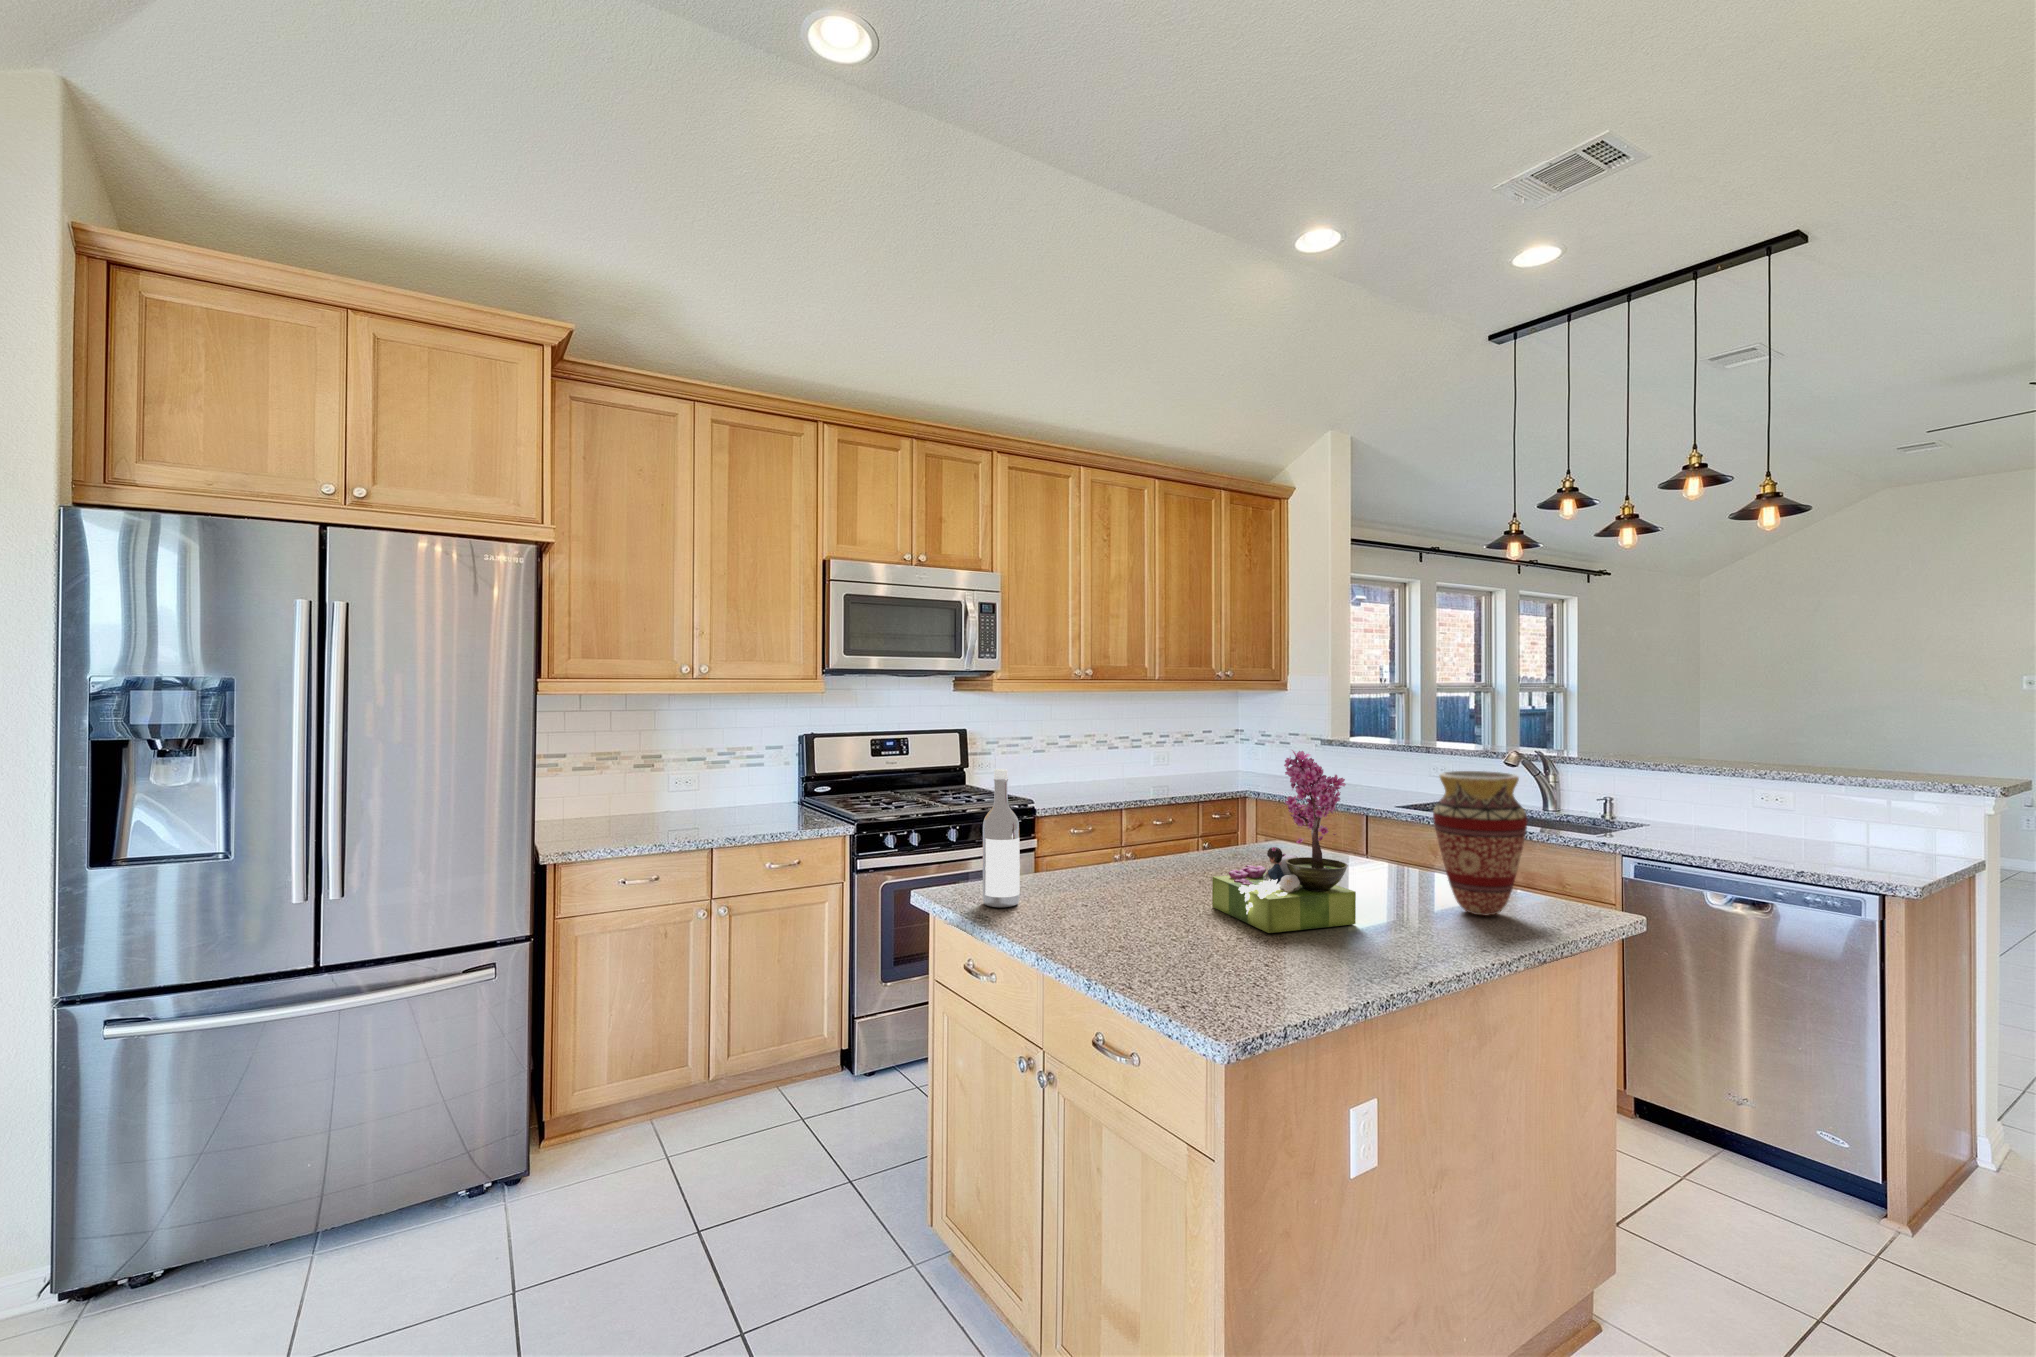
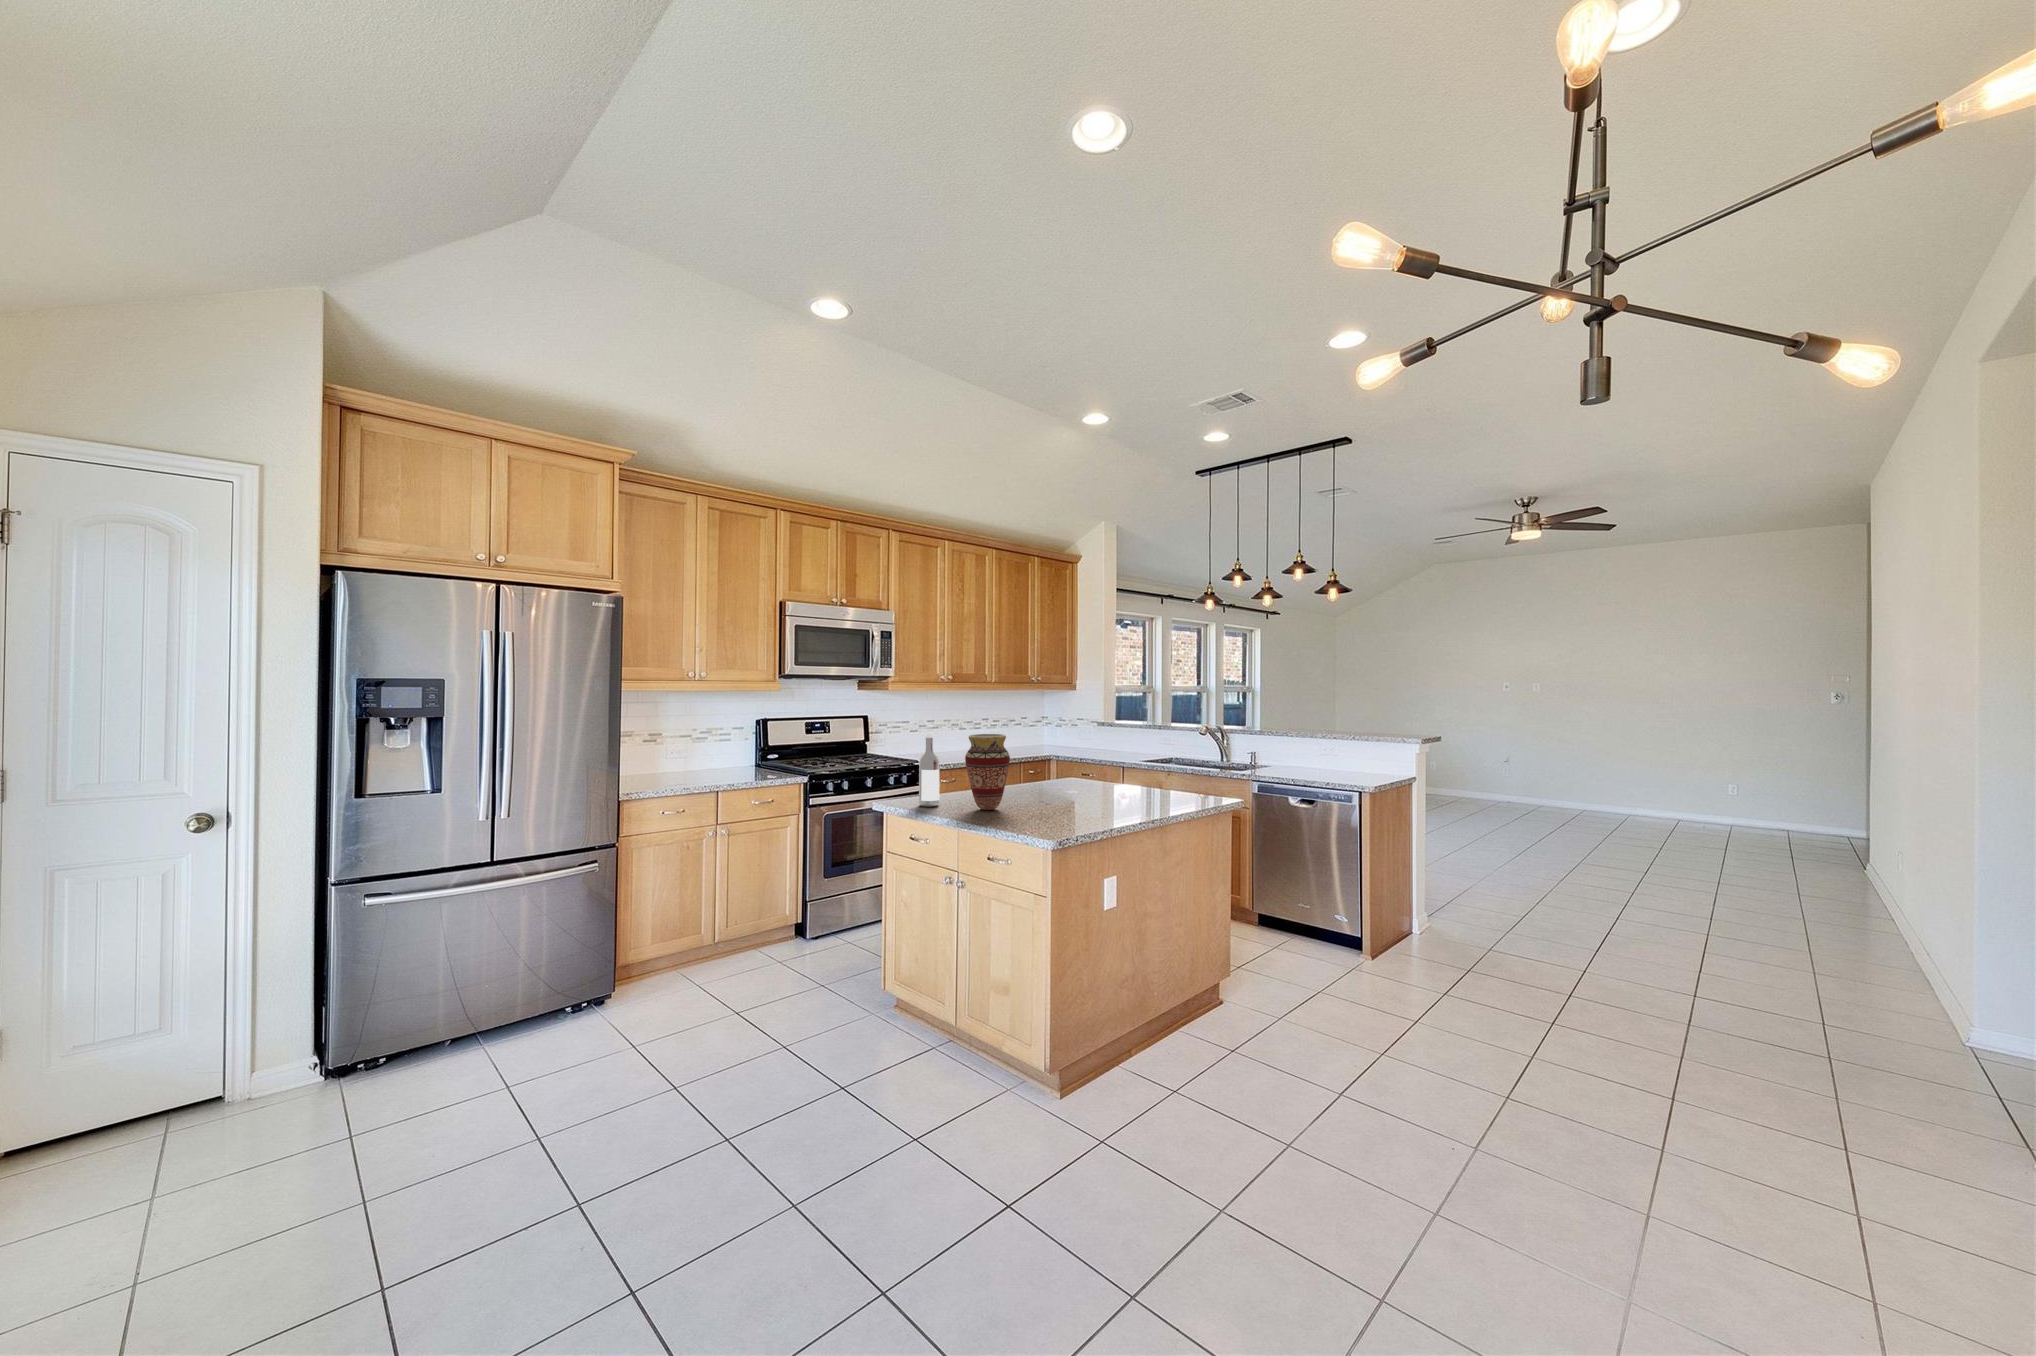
flower arrangement: present [1212,750,1356,933] -> none [1040,720,1111,811]
vase: present [1433,771,1528,916] -> present [965,734,1010,810]

